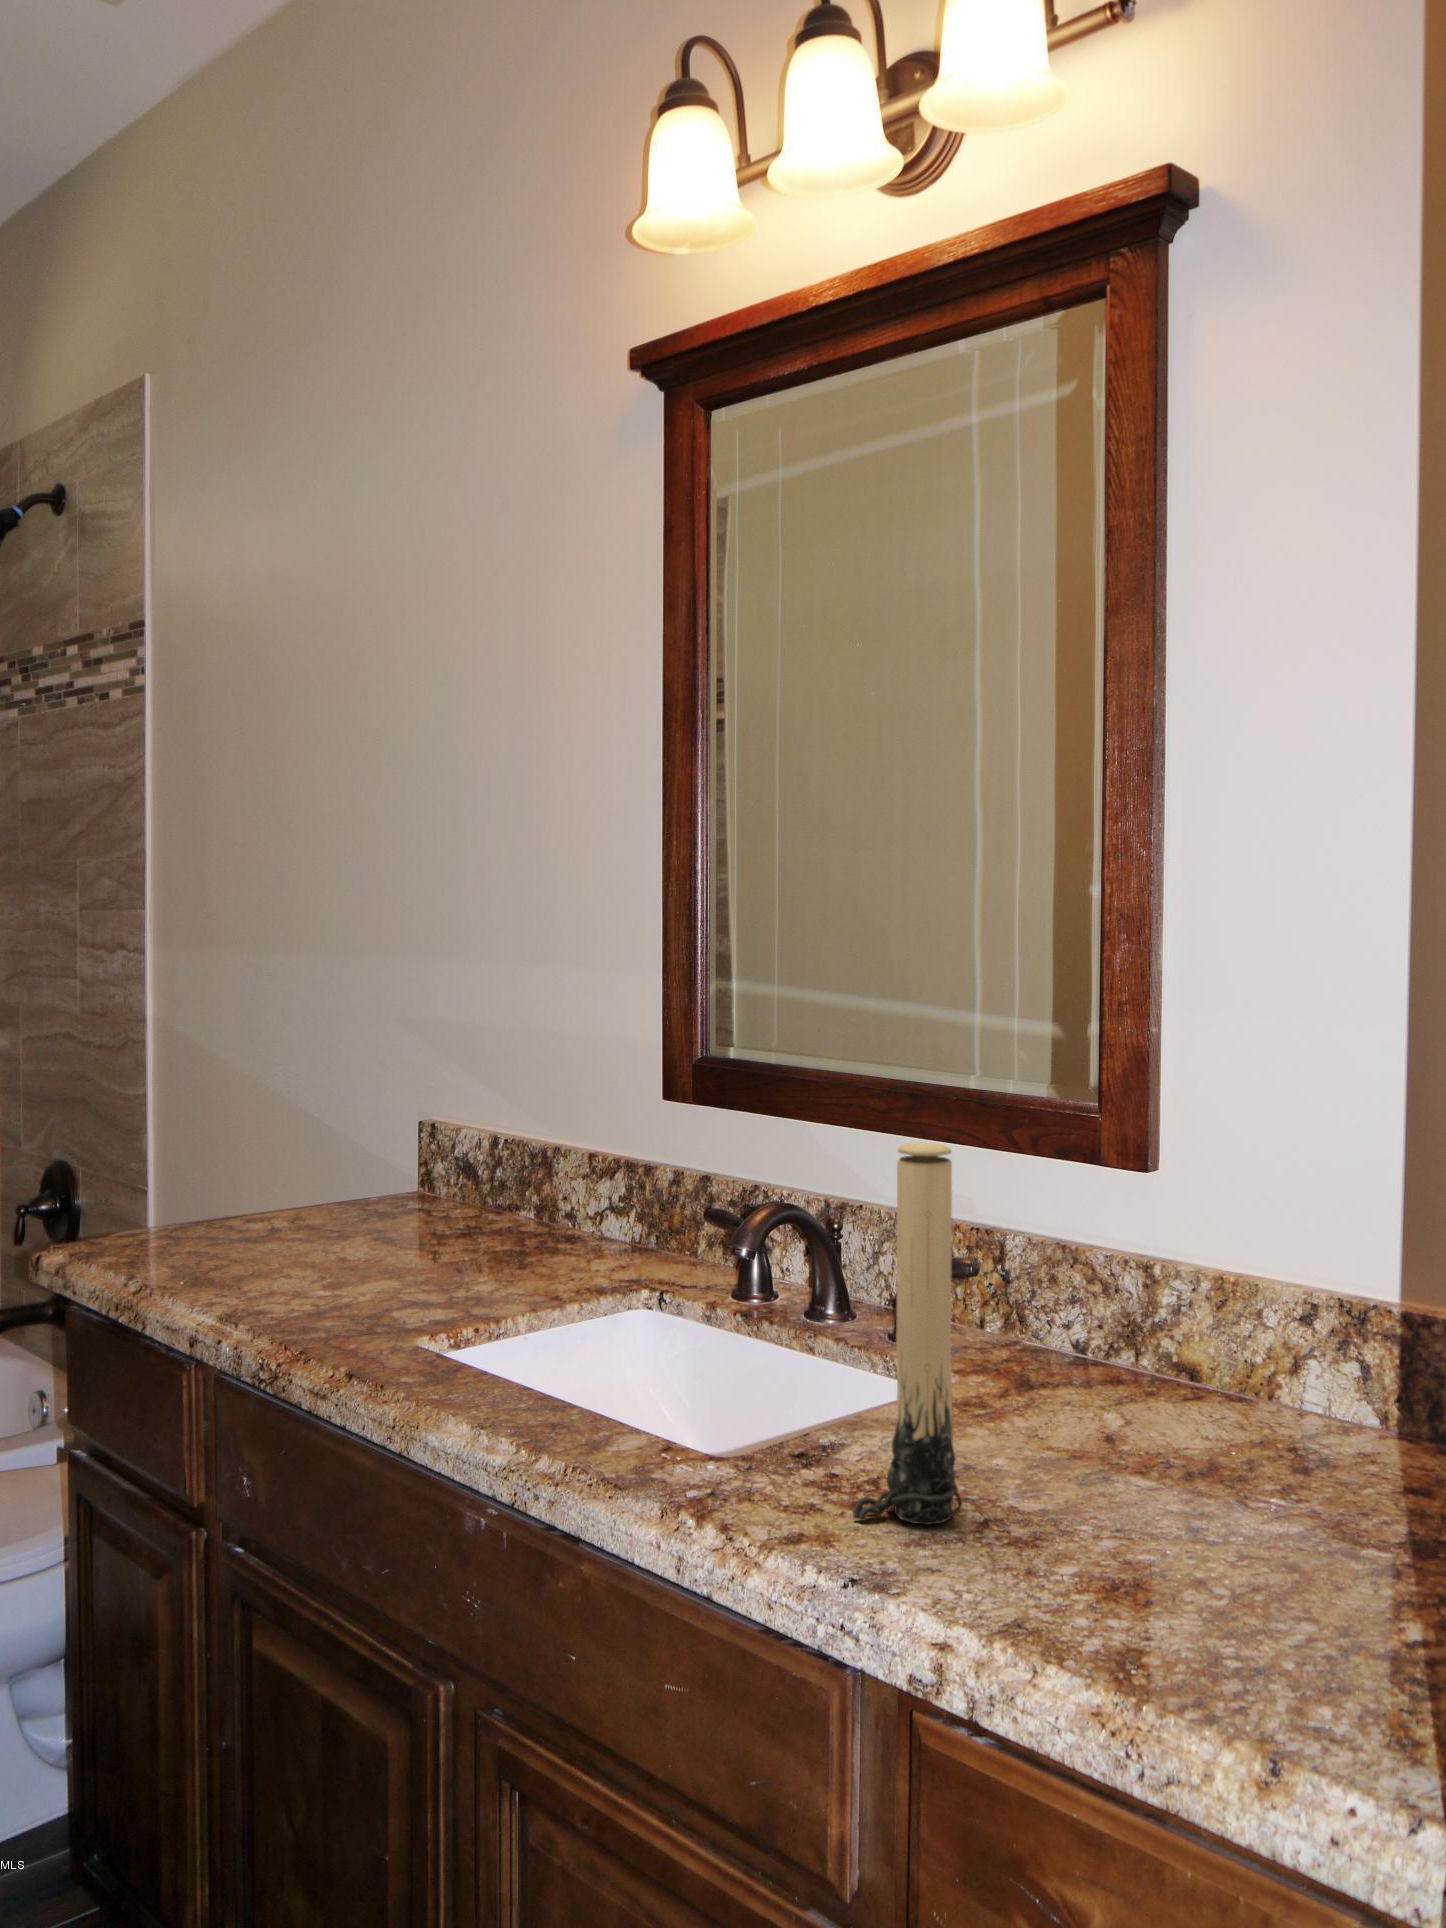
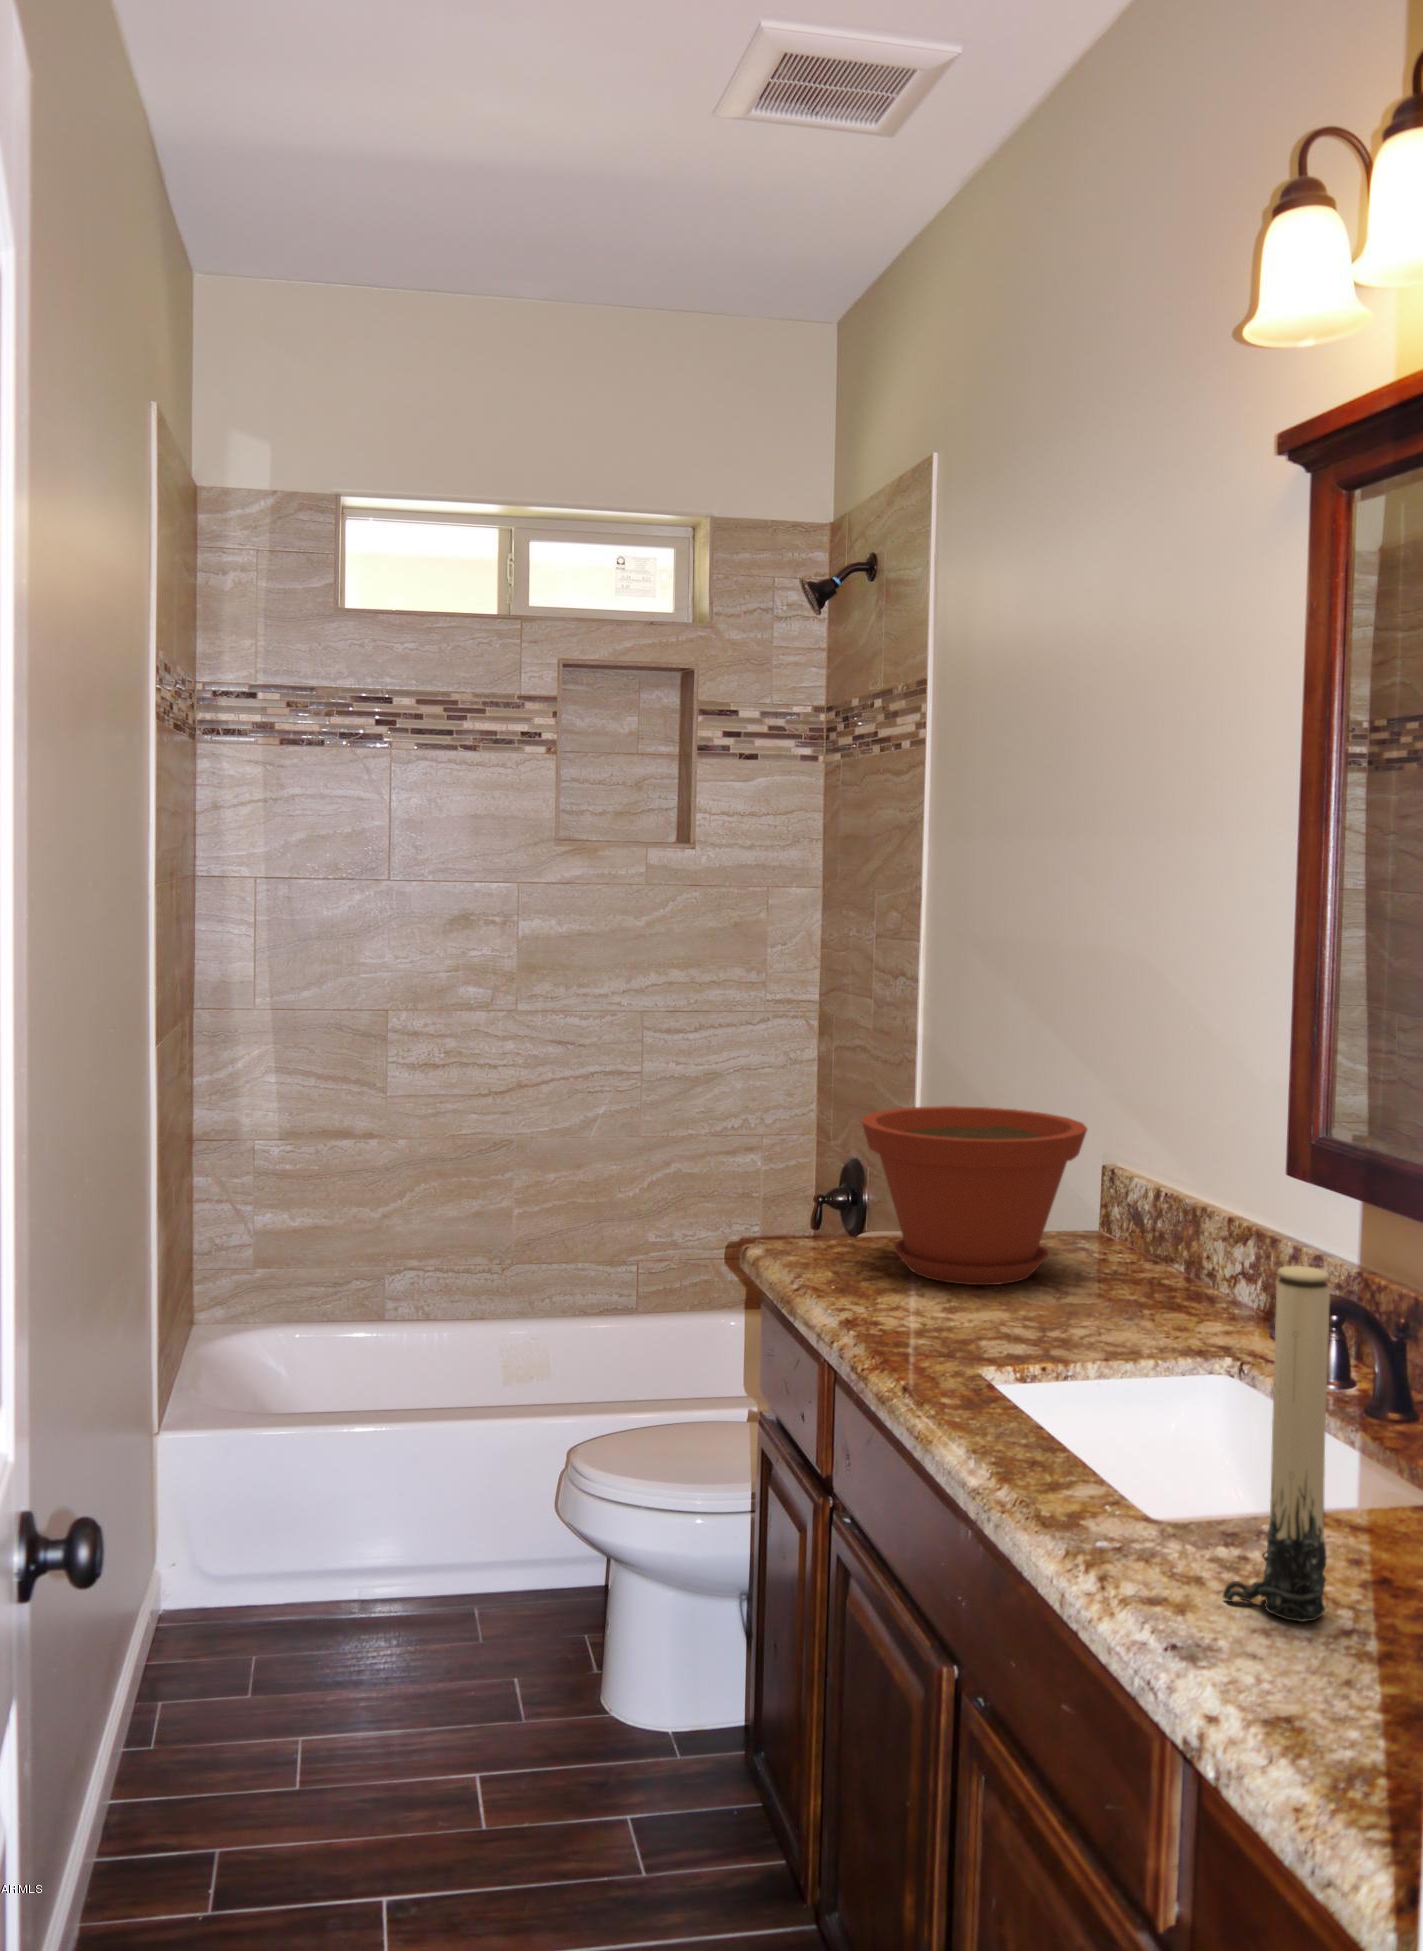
plant pot: none [188,1066,444,1261] -> present [862,1106,1087,1285]

